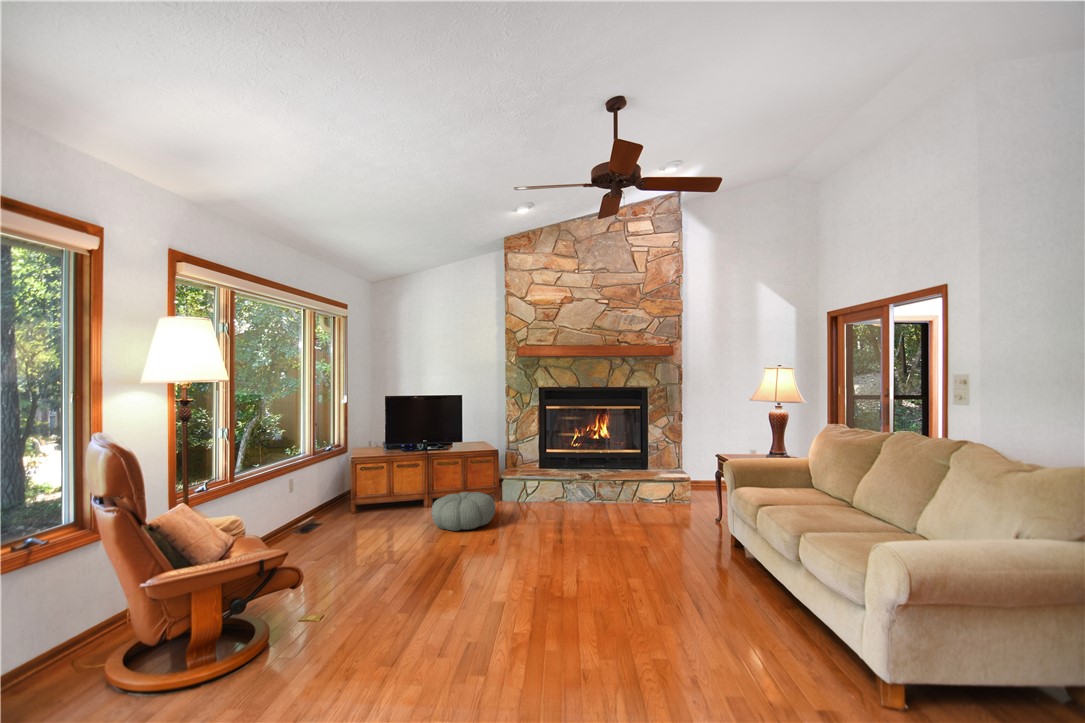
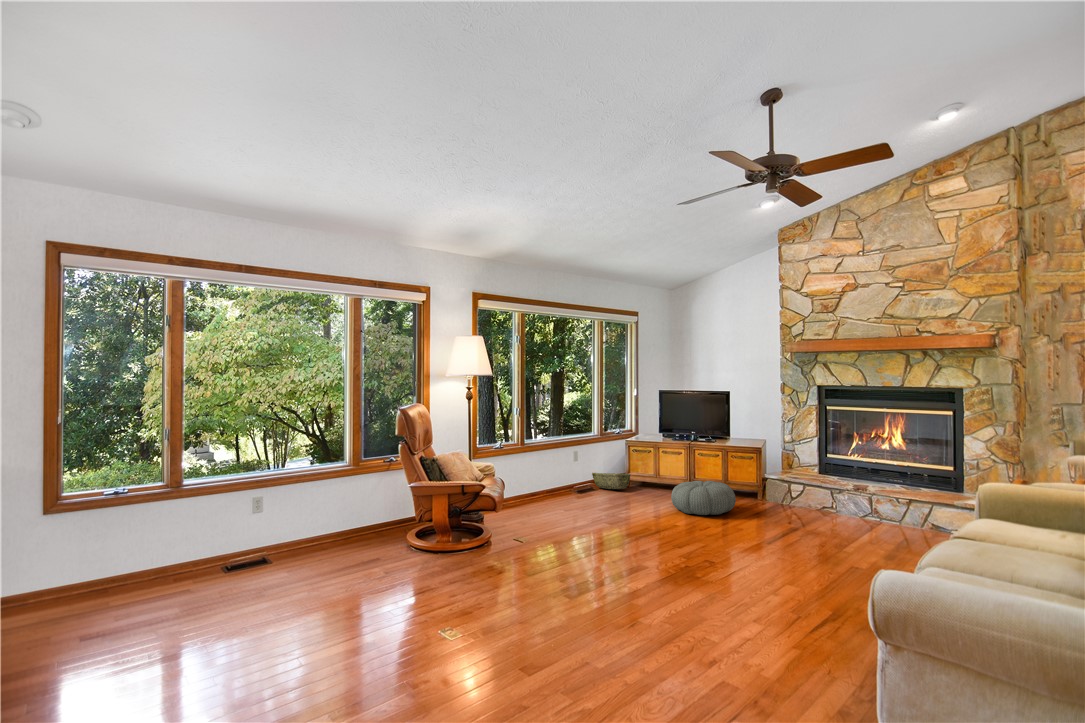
woven basket: none [312,499,361,521] -> present [592,473,631,489]

